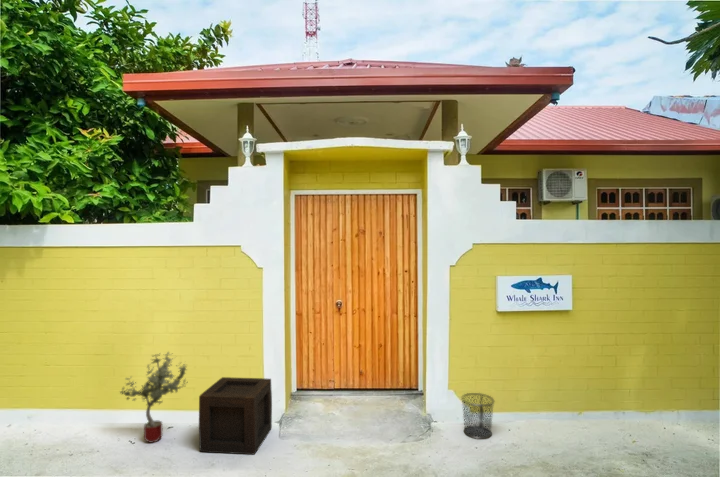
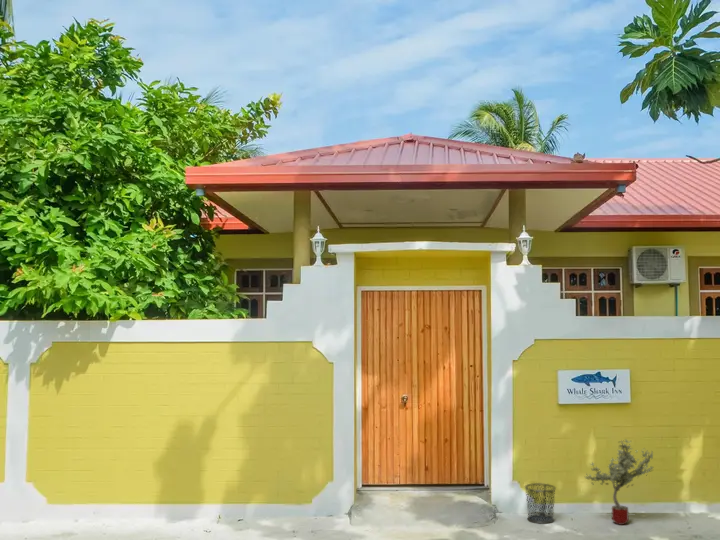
potted tree: present [120,353,186,443] -> present [585,440,653,525]
wooden crate: present [199,377,272,454] -> none [285,467,344,531]

